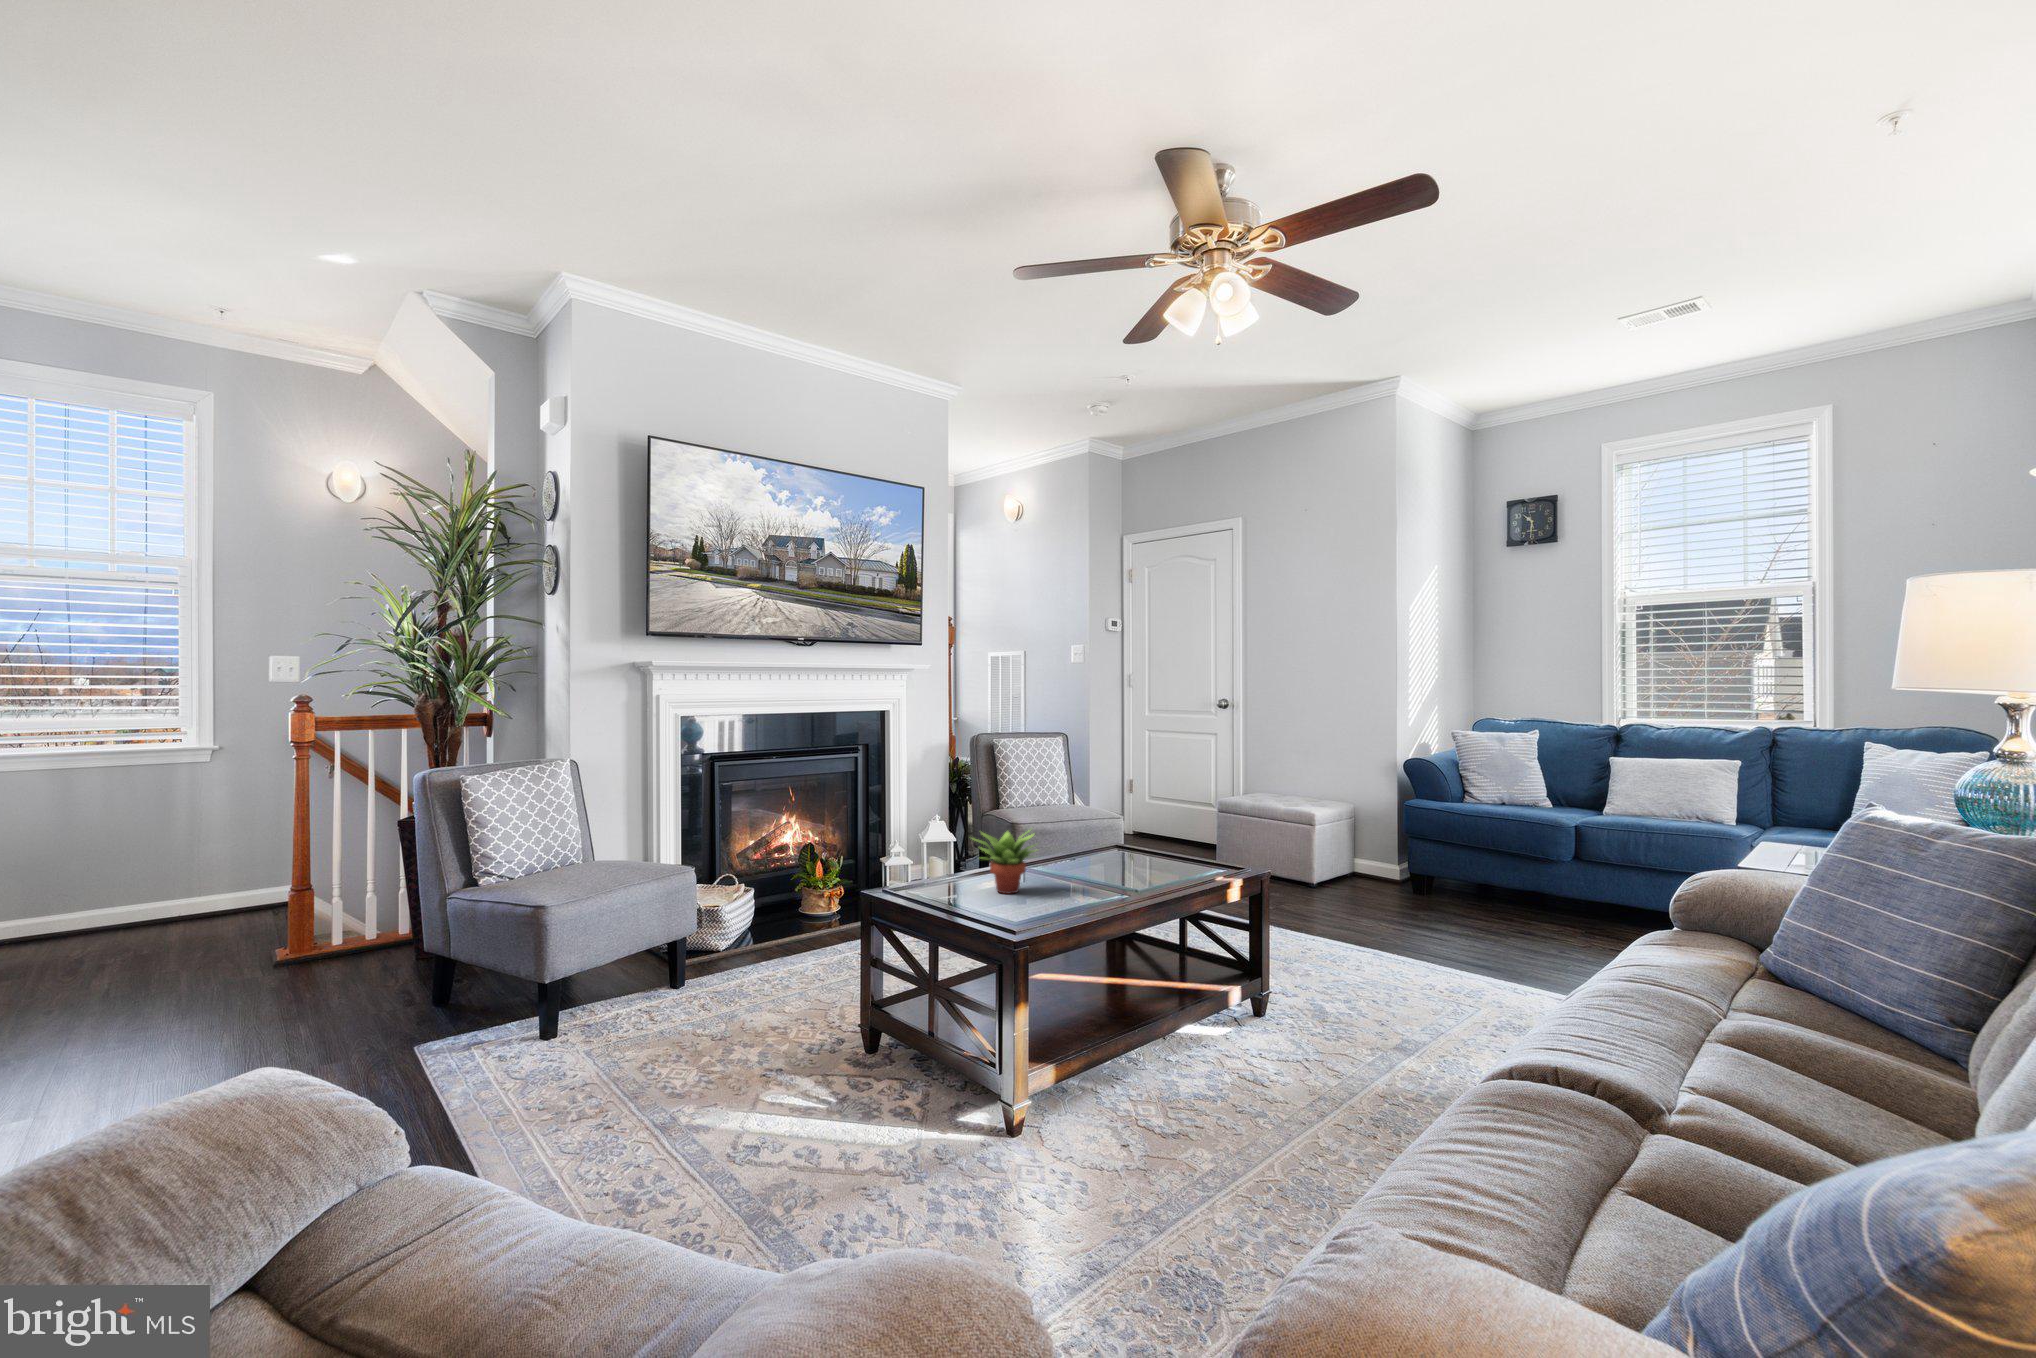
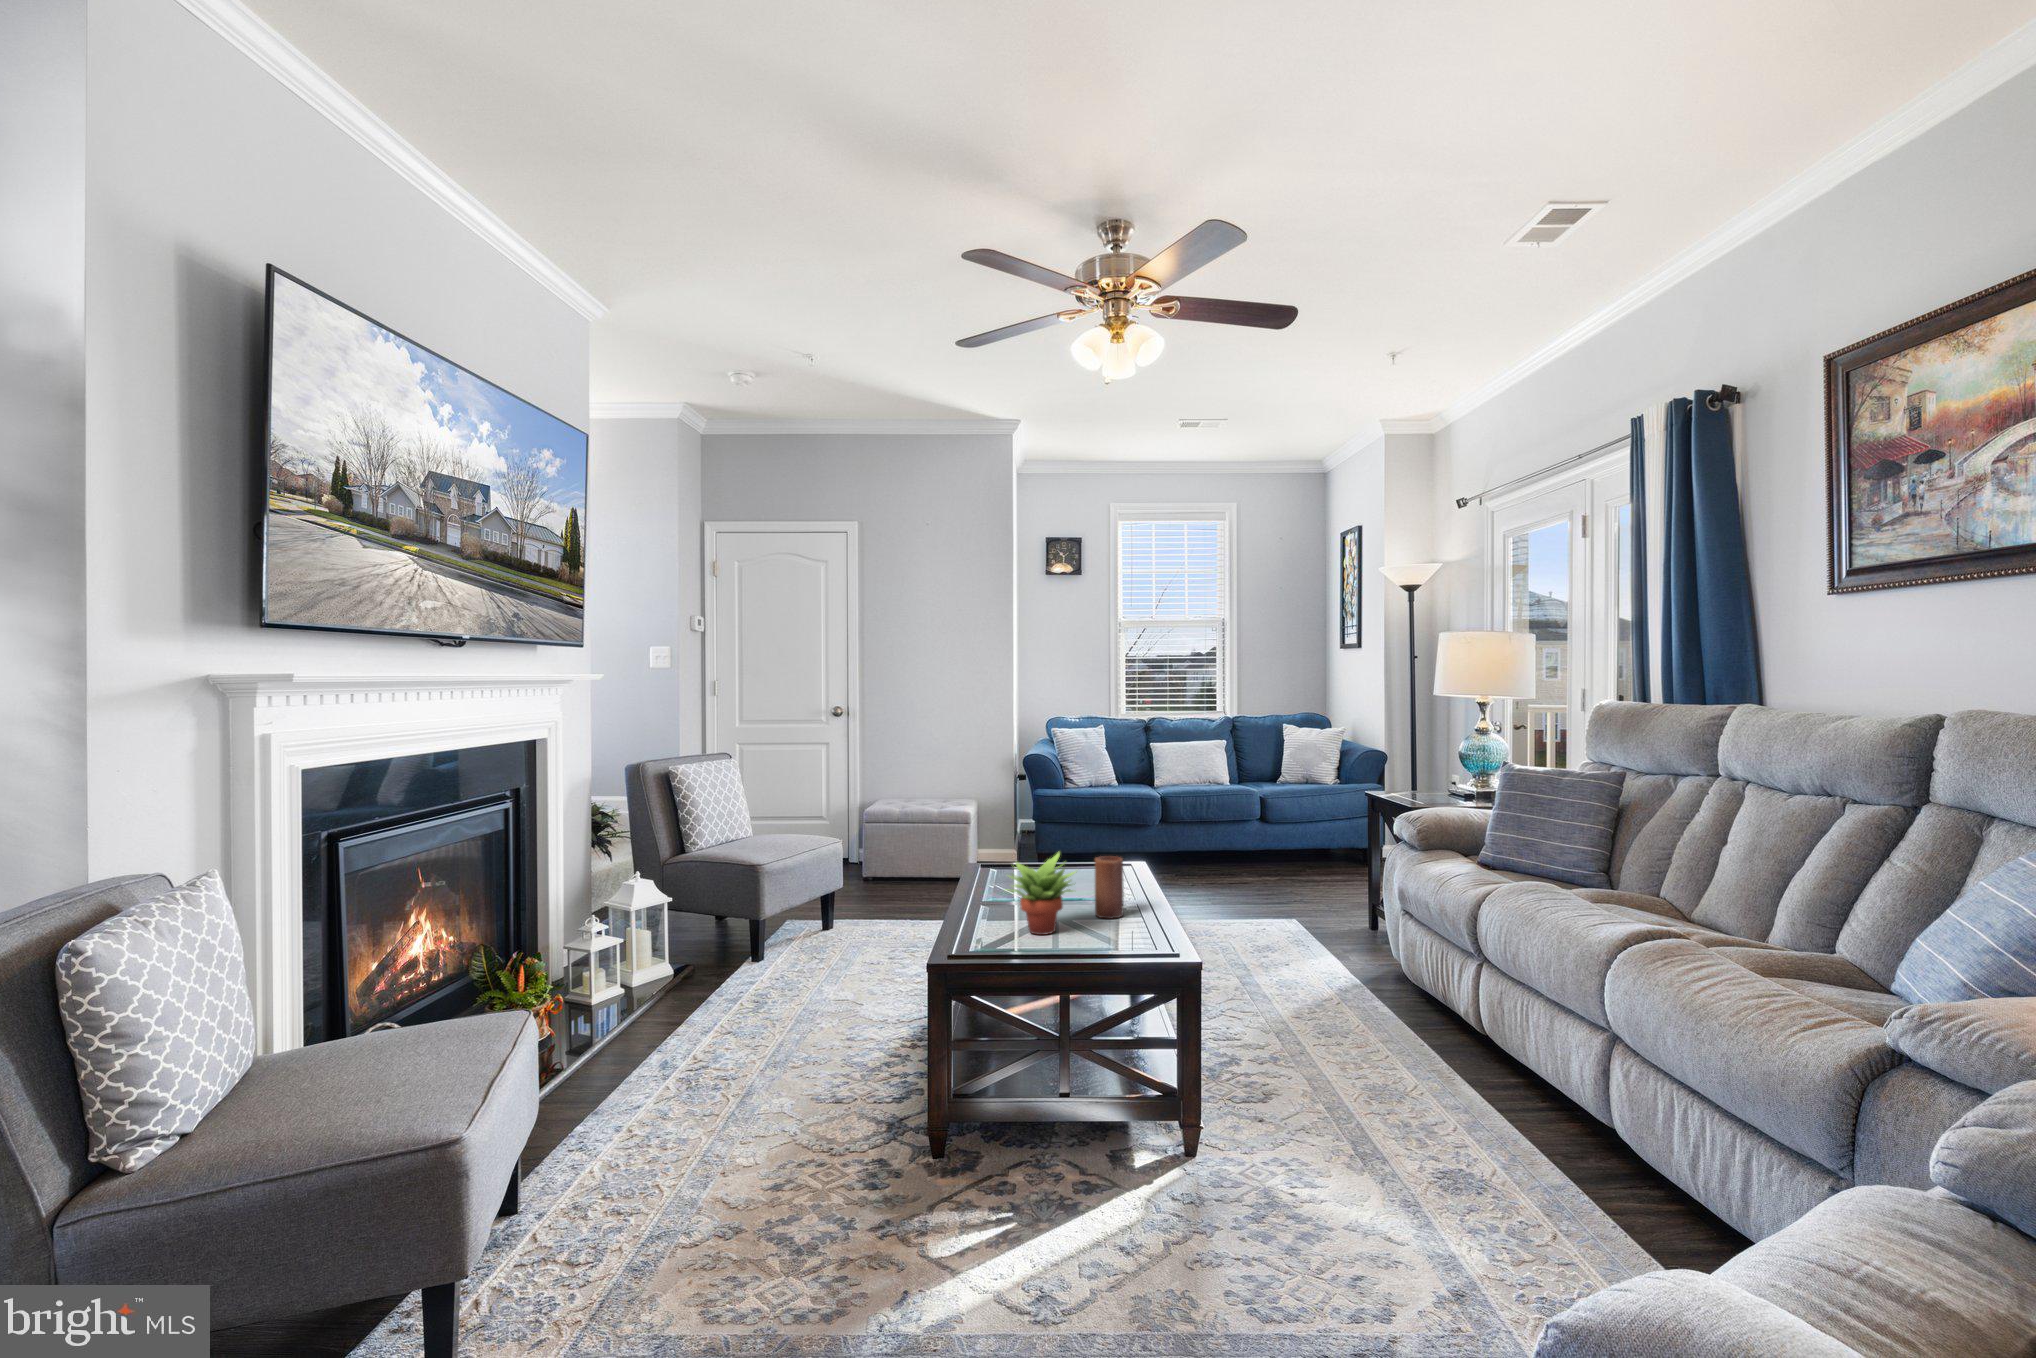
candle: none [1072,839,1098,895] -> present [1095,856,1124,919]

